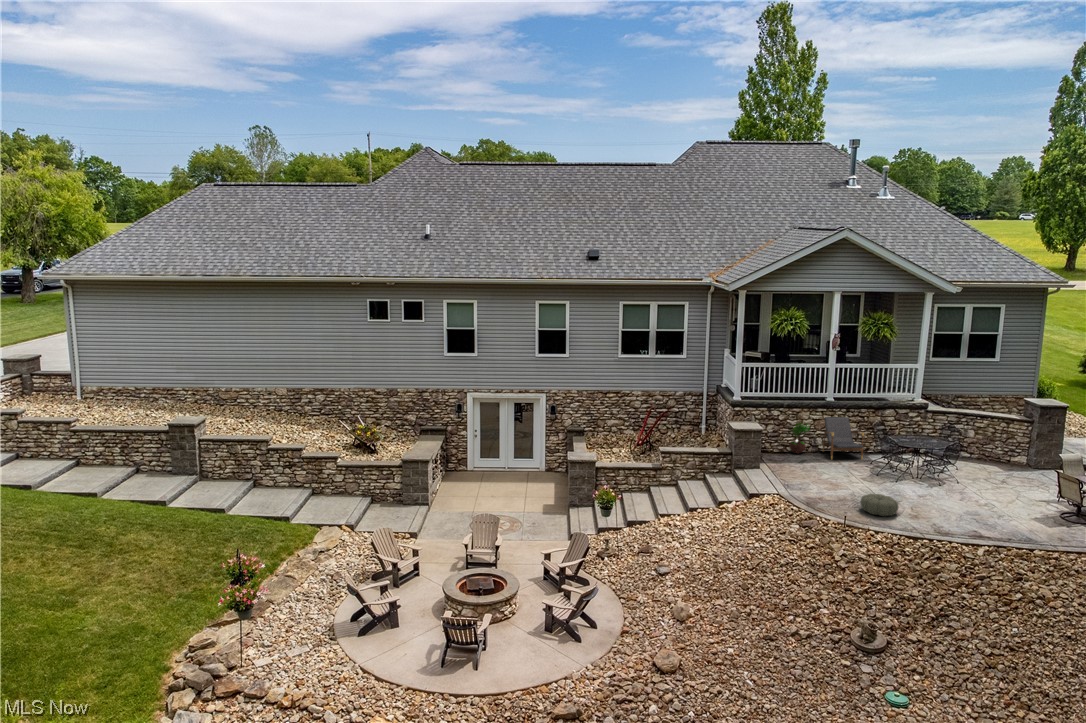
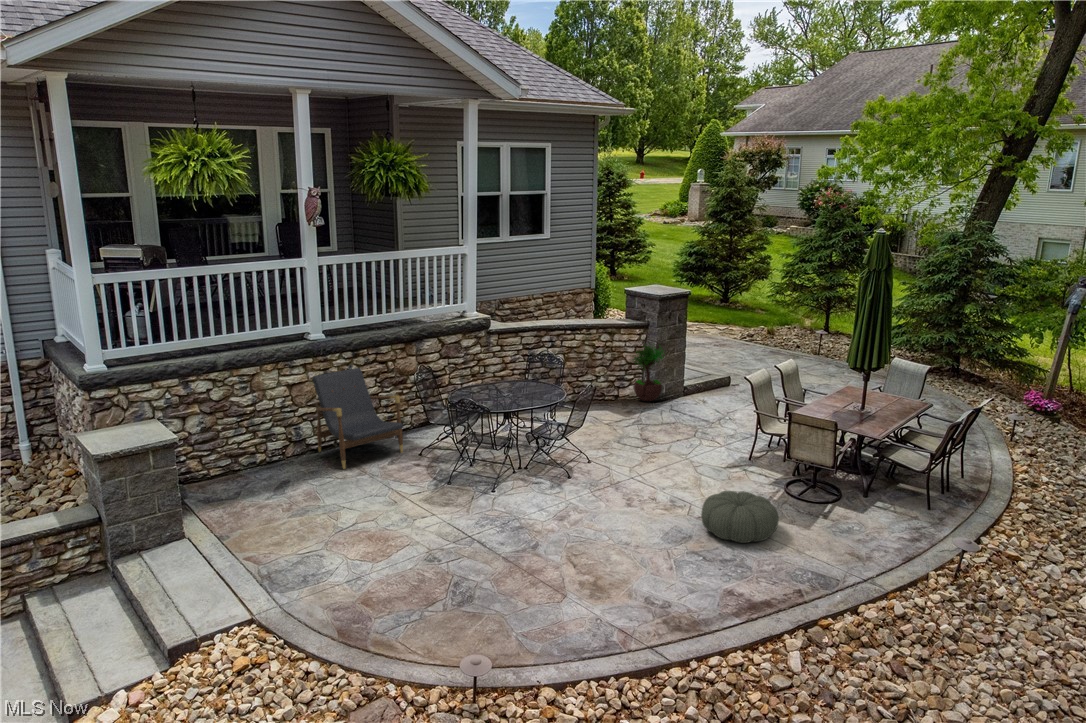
potted tree: present [790,423,808,453] -> present [632,343,664,401]
pouf: present [860,494,898,516] -> present [701,491,779,543]

